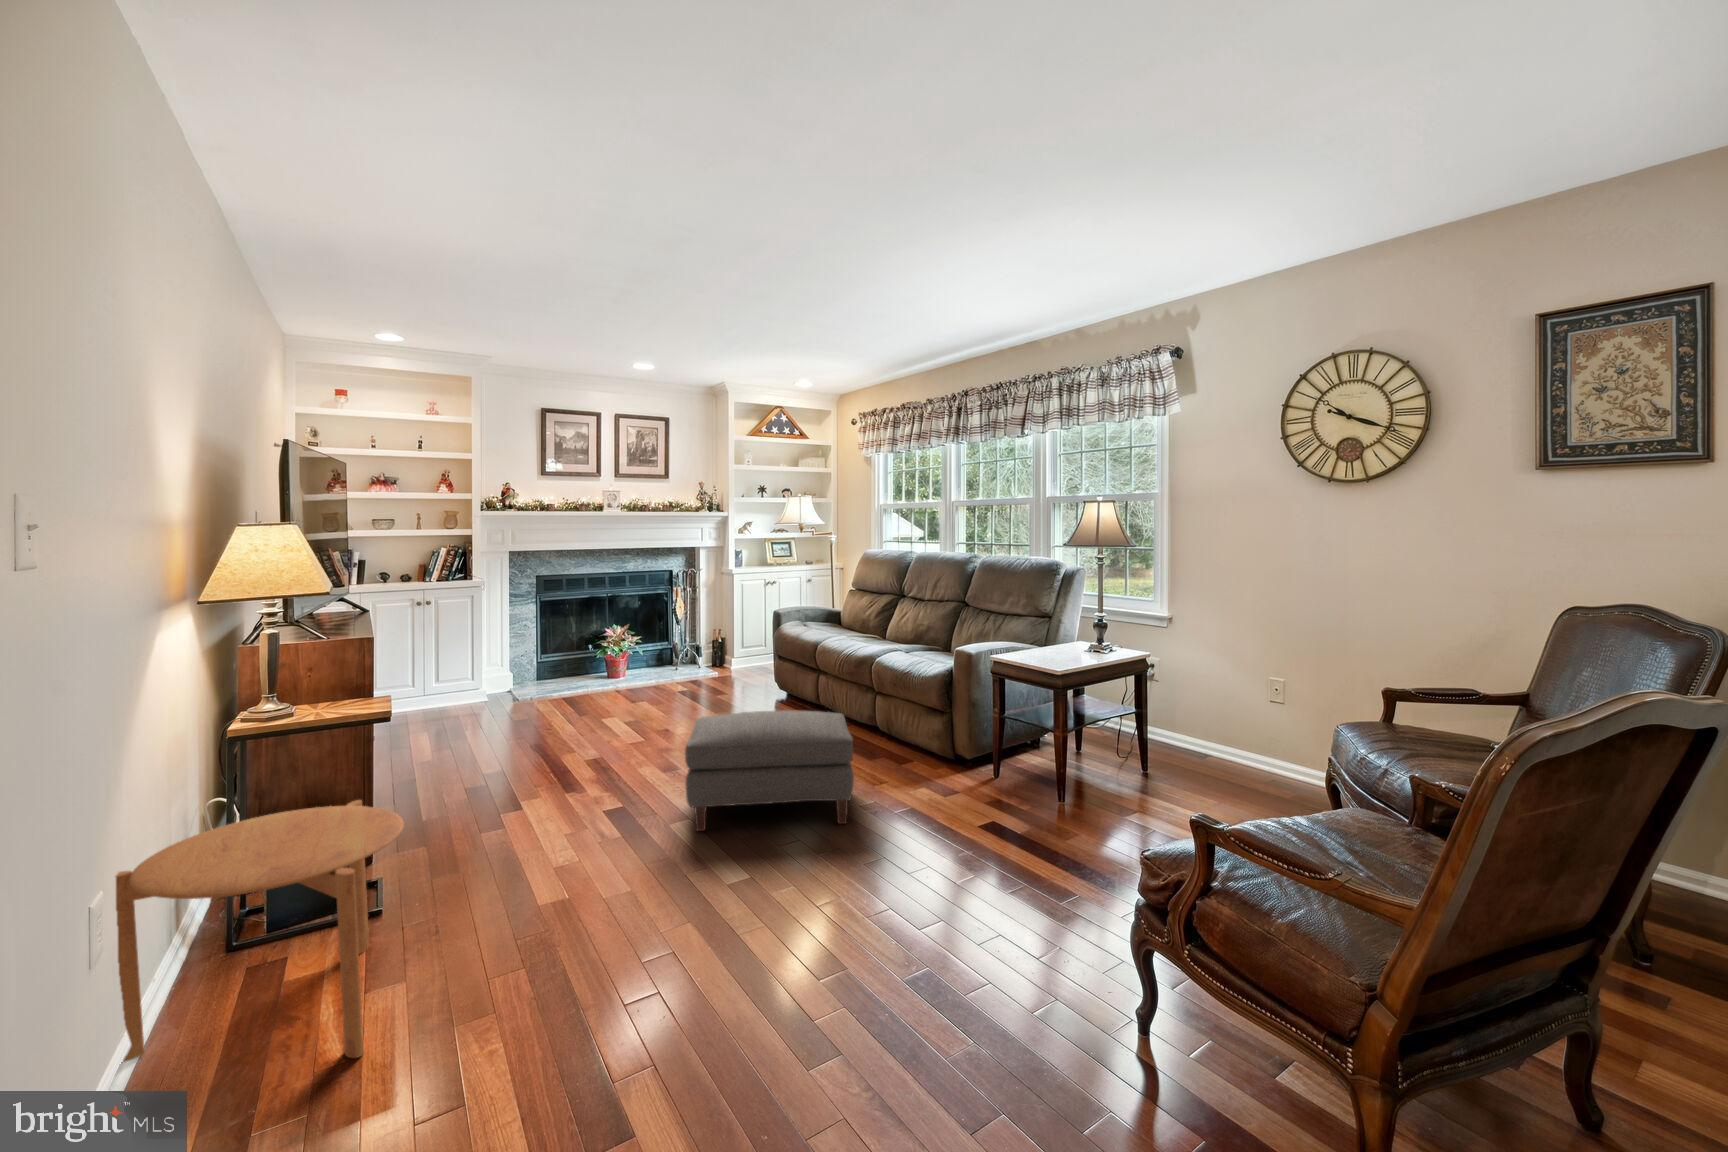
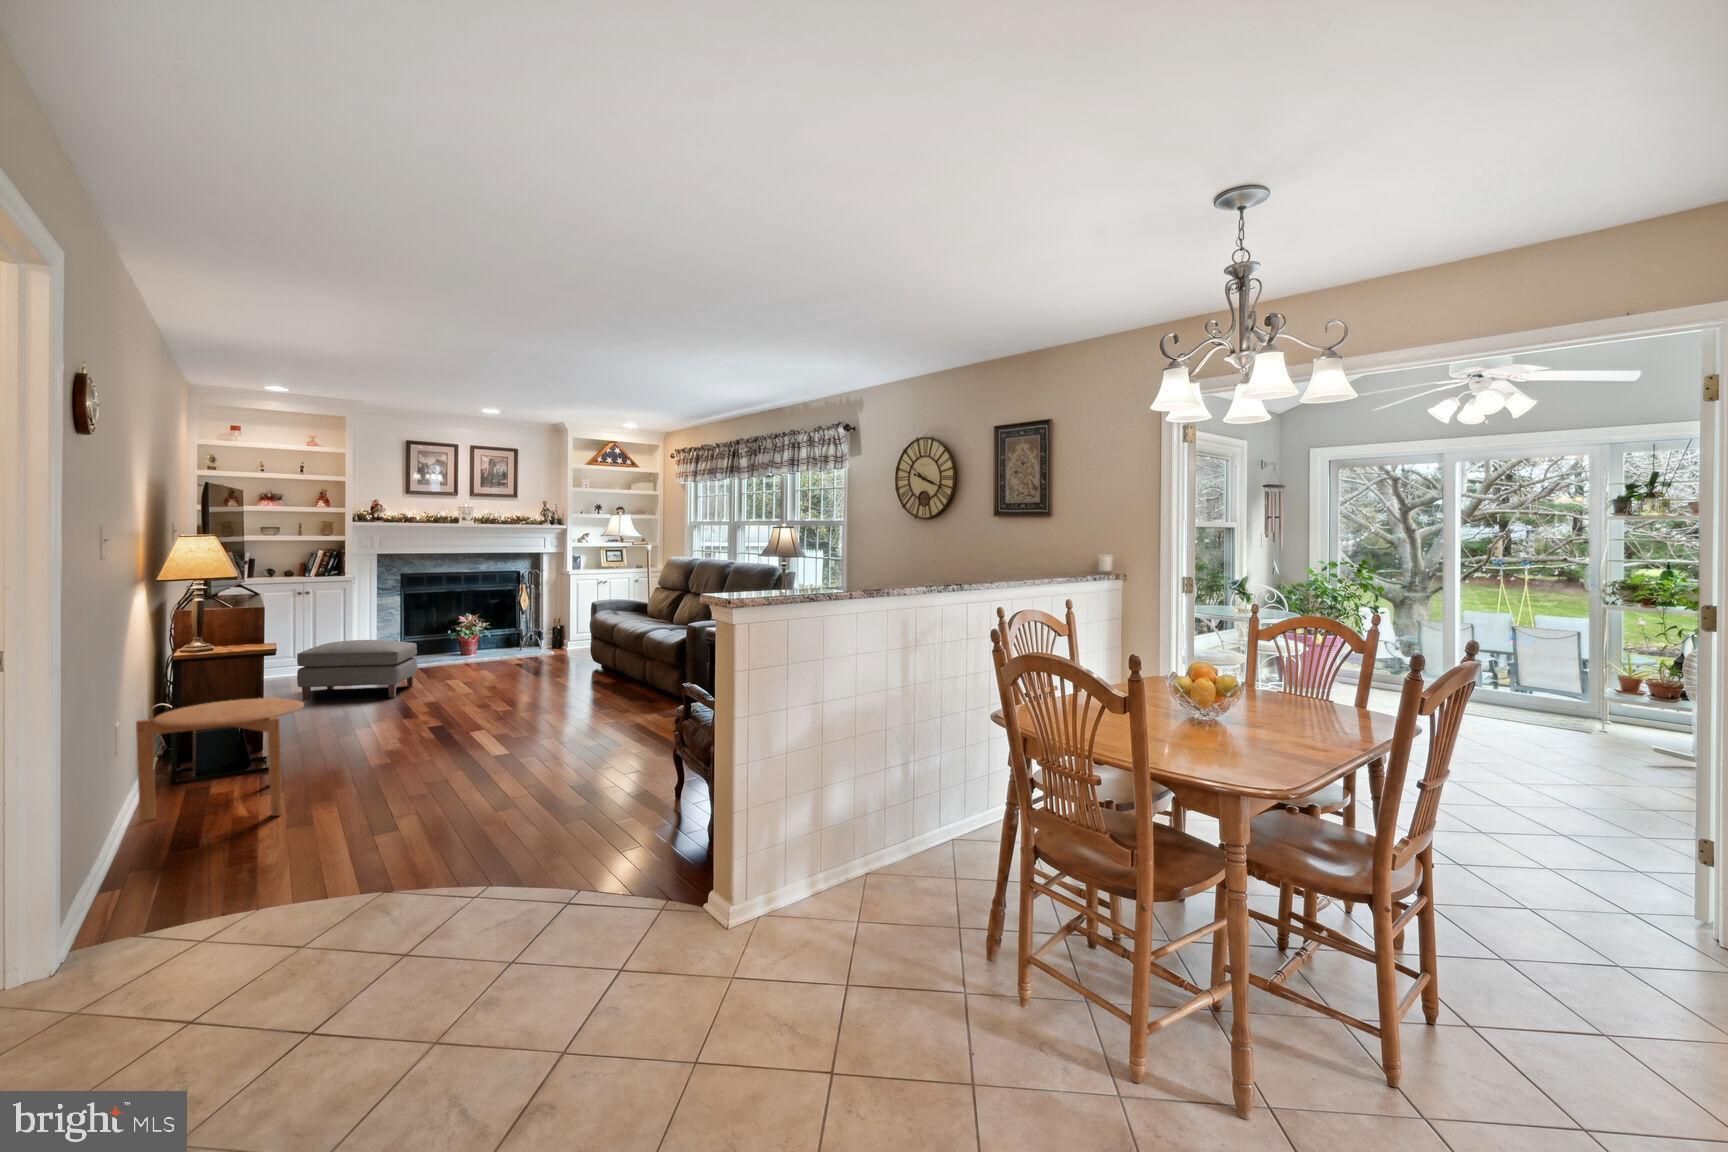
ottoman: present [685,710,854,831] -> present [297,640,417,701]

